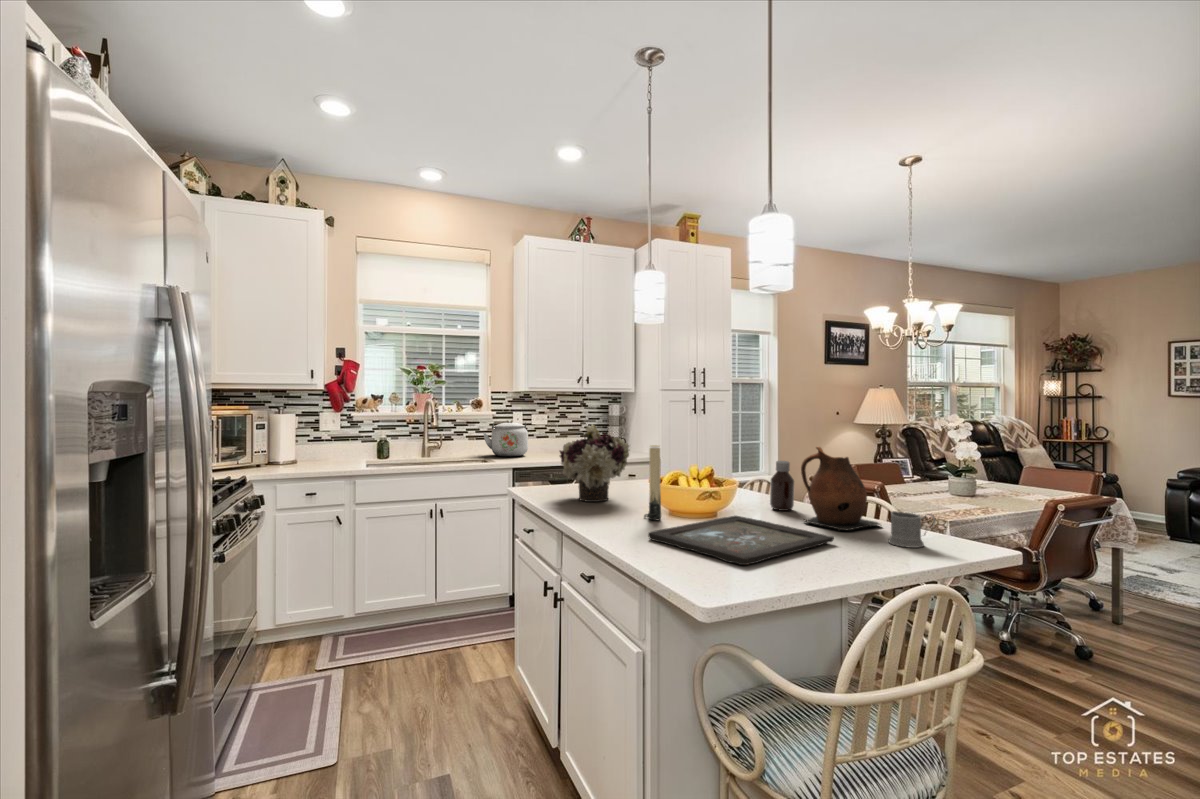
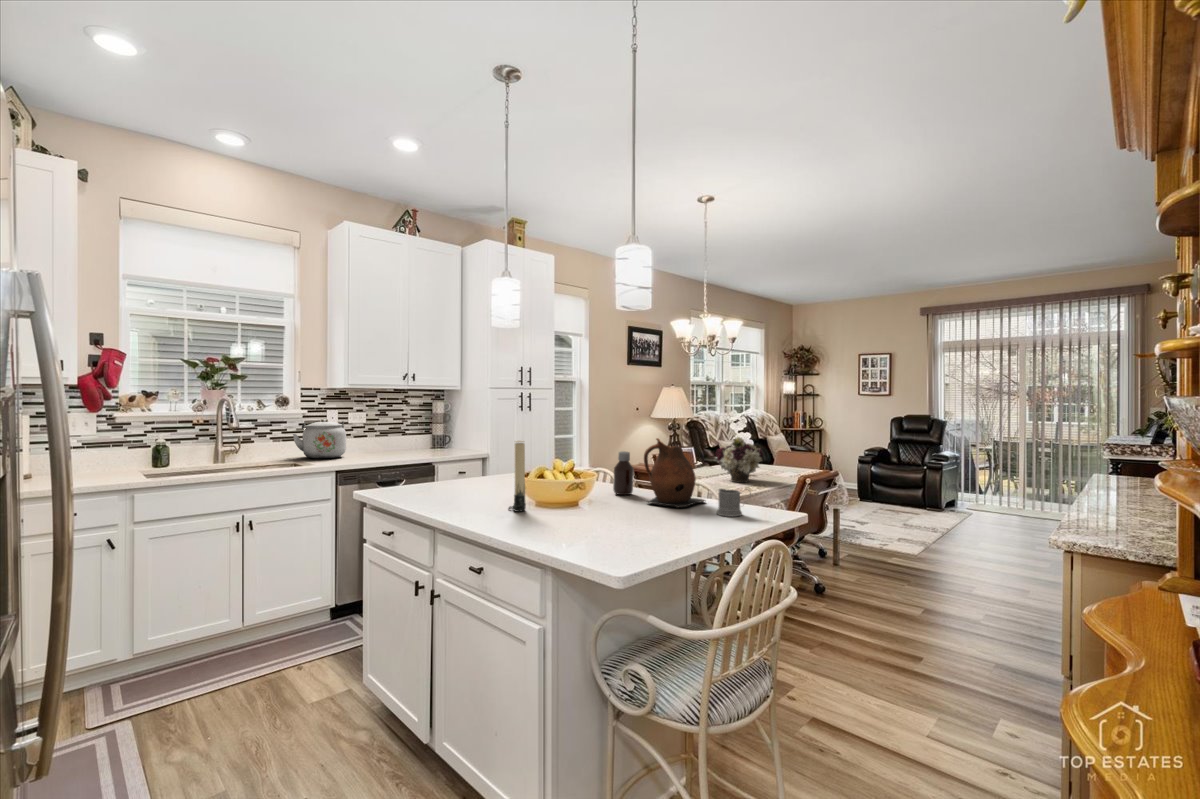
flower arrangement: present [560,424,629,502] -> present [716,437,763,482]
tray: present [648,516,834,565] -> none [525,502,679,542]

